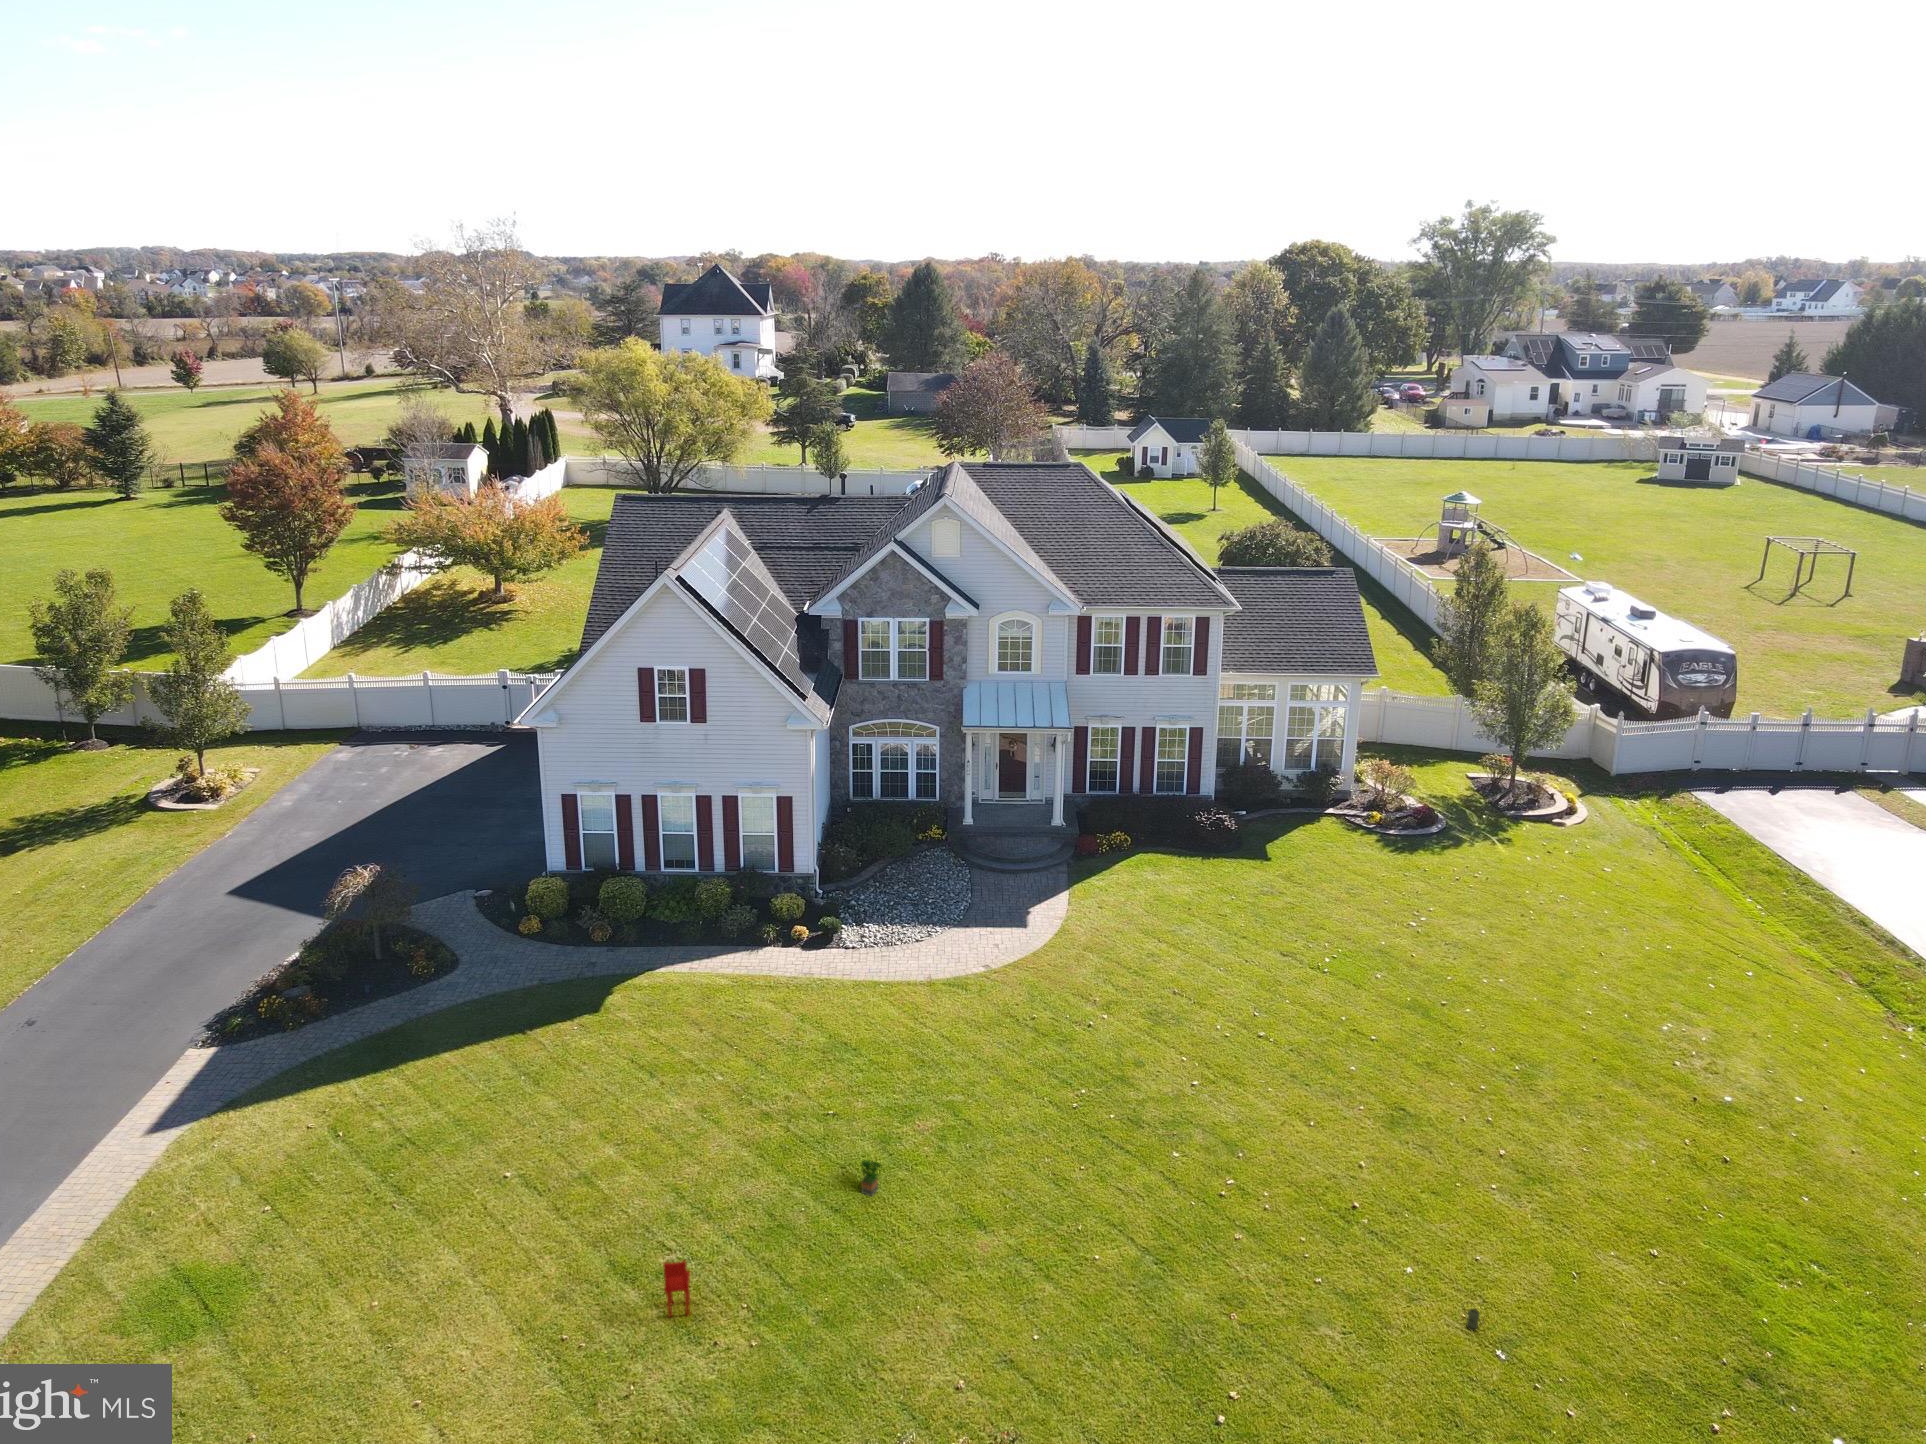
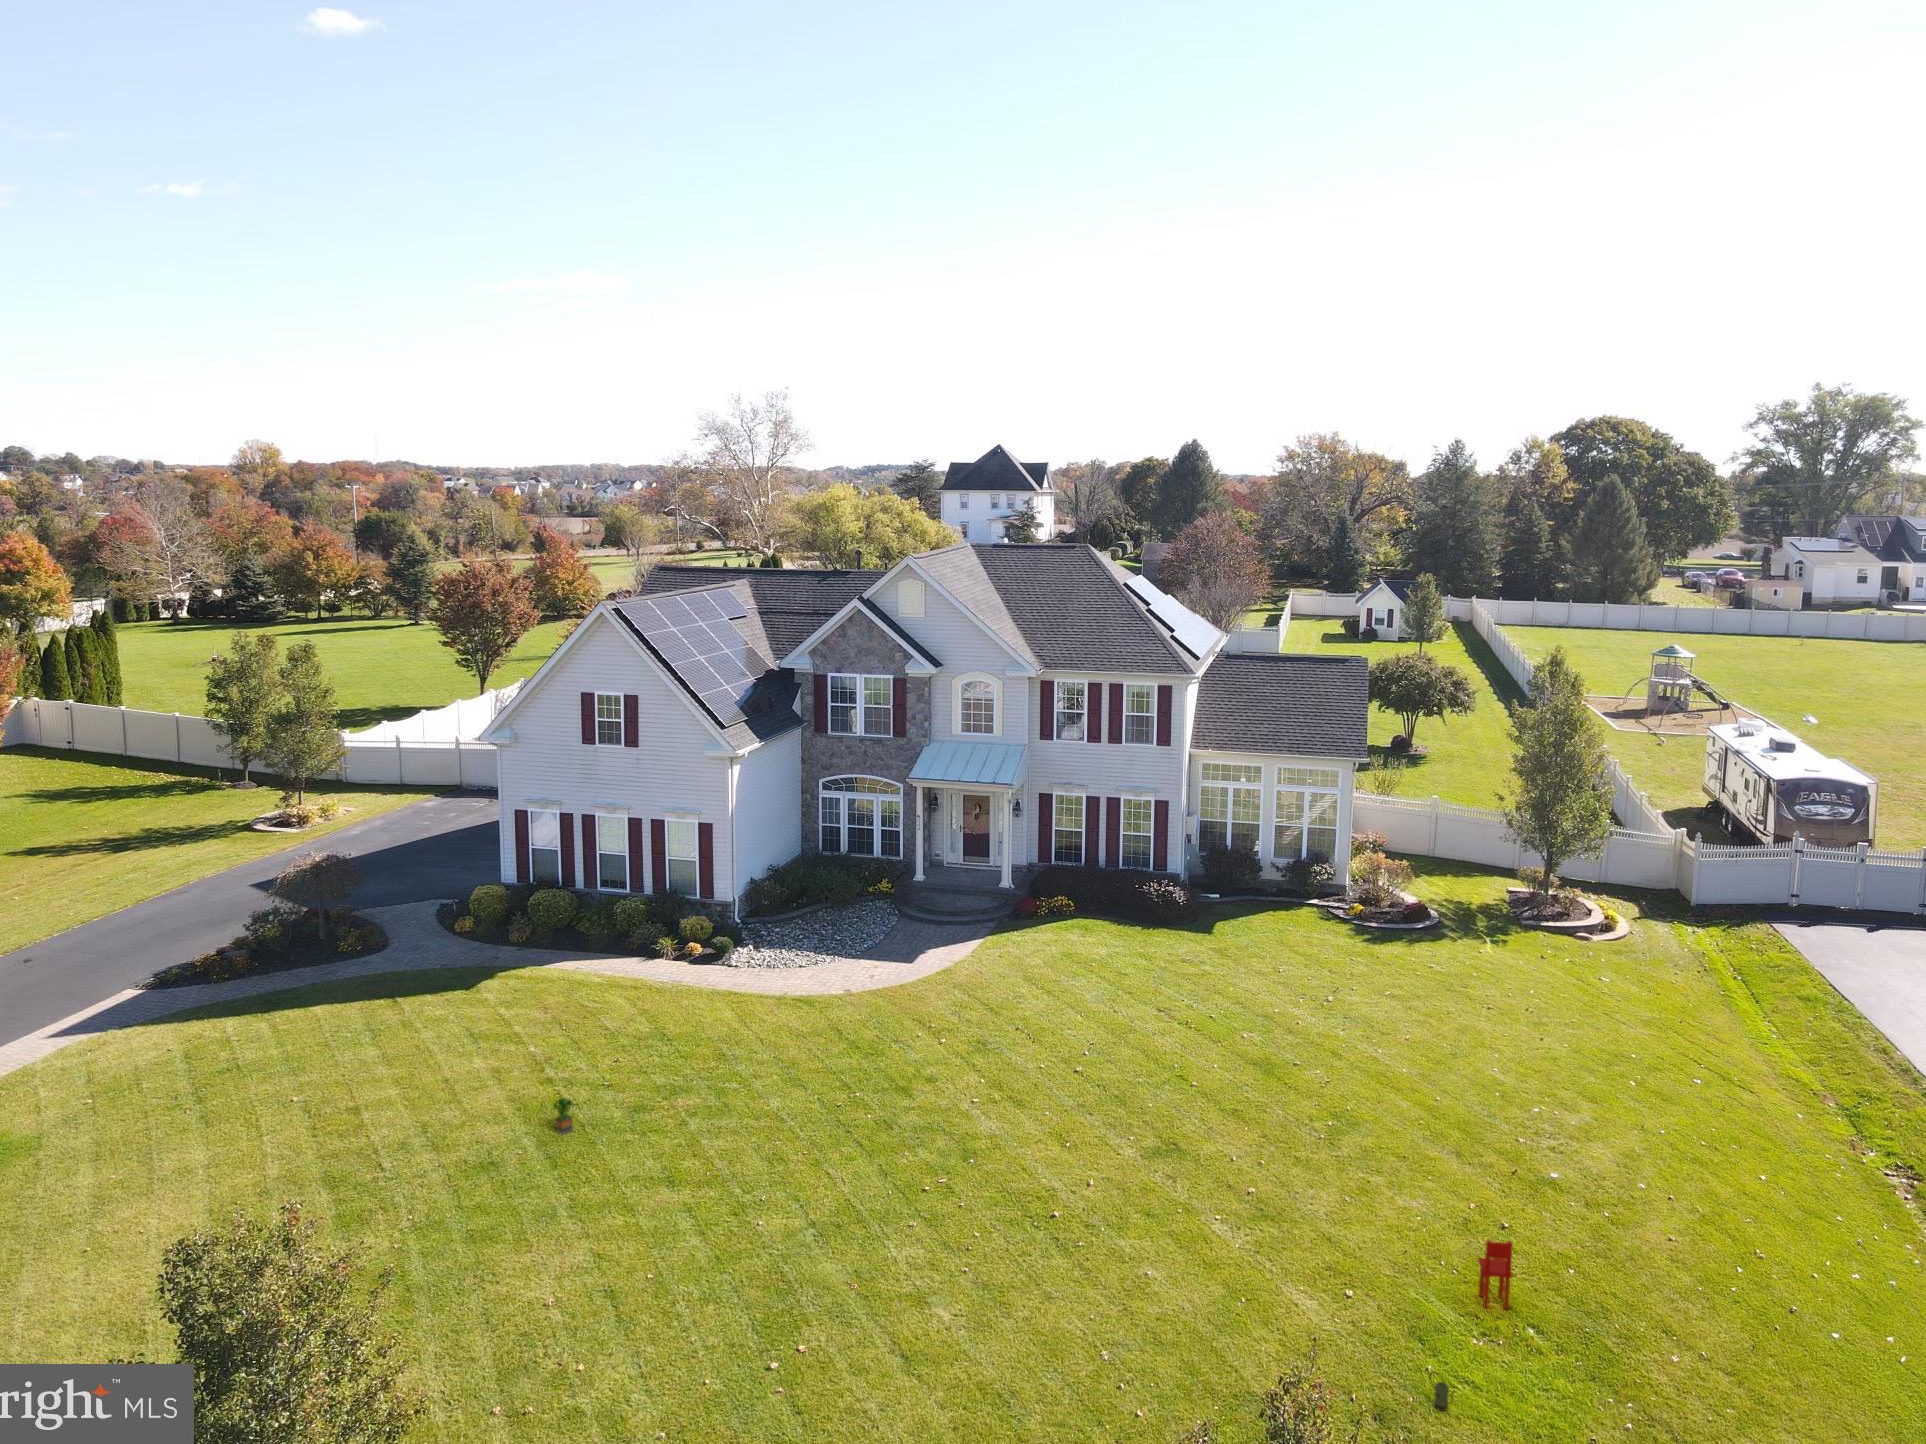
chair: present [663,1260,690,1317] -> present [1478,1240,1513,1310]
watering can: present [1463,1304,1487,1331] -> present [1431,1373,1453,1411]

